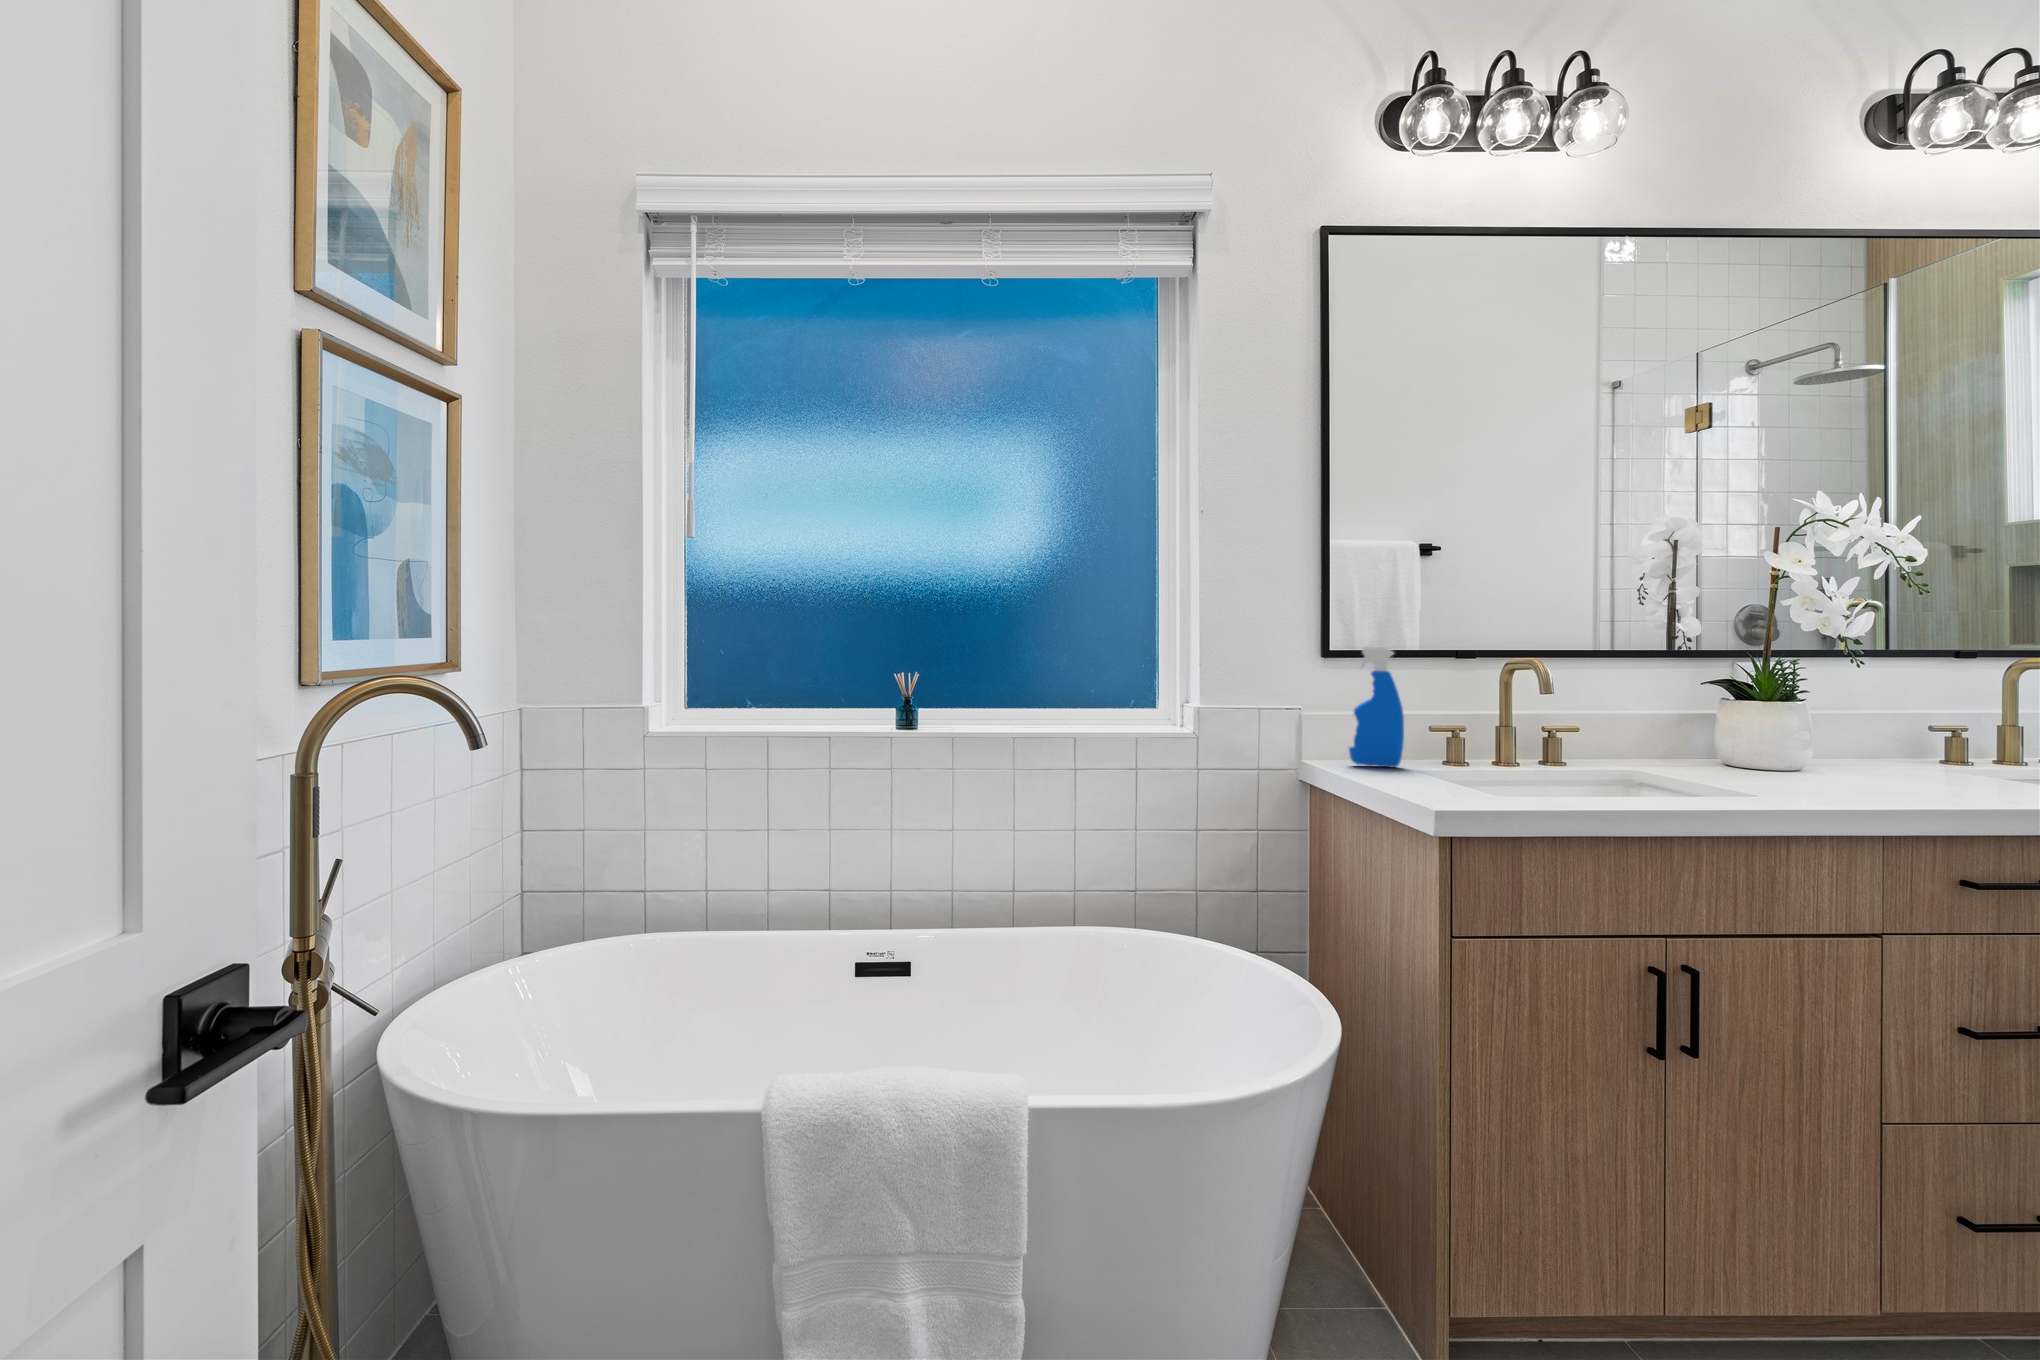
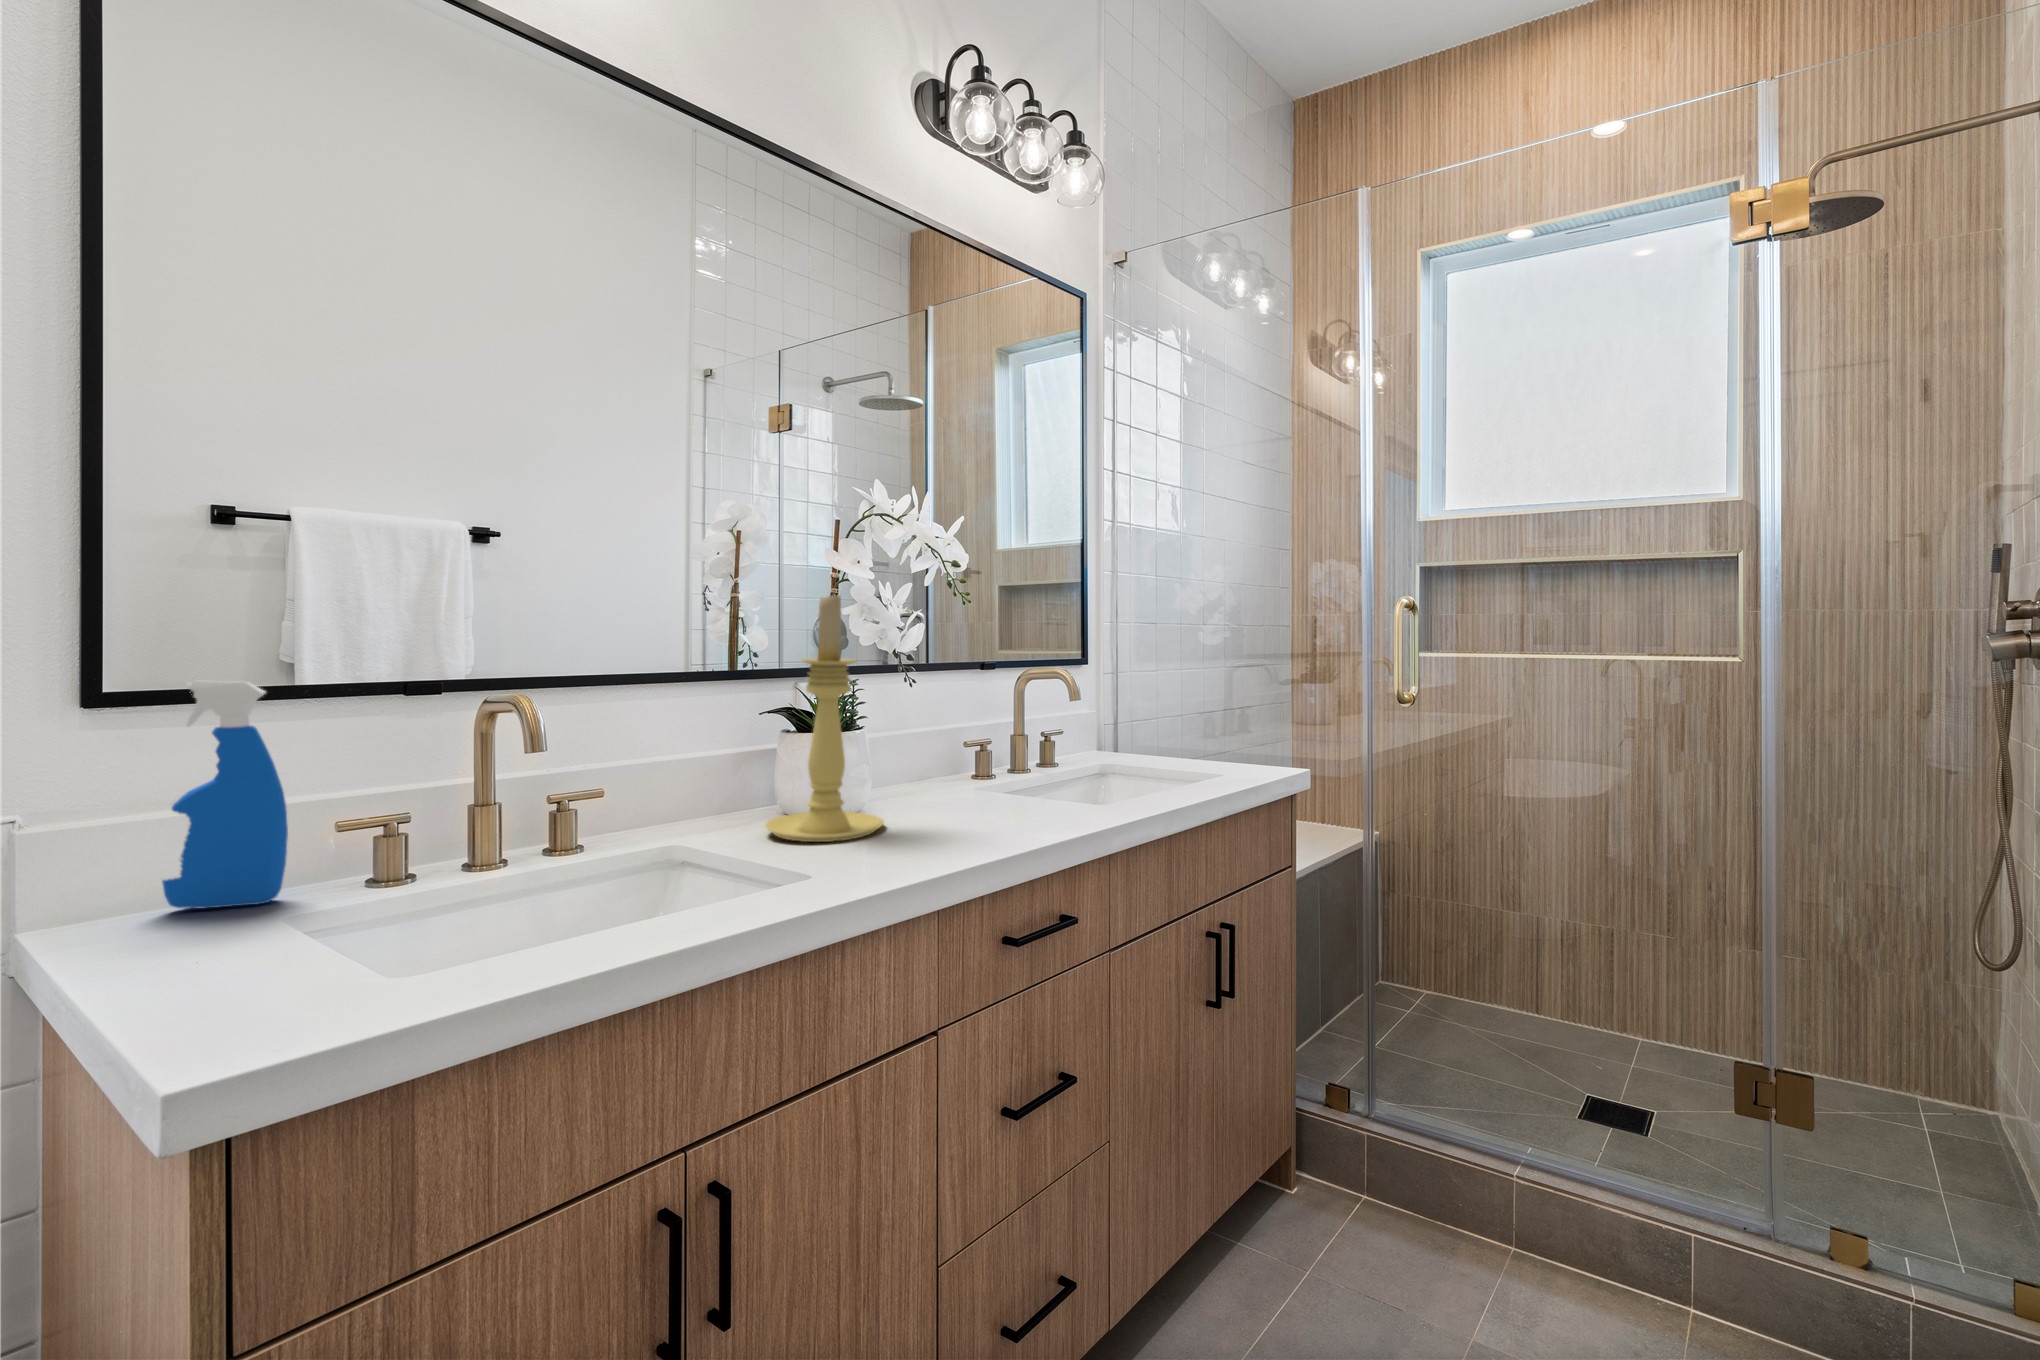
candle holder: none [1704,586,1817,782] -> present [765,595,884,842]

